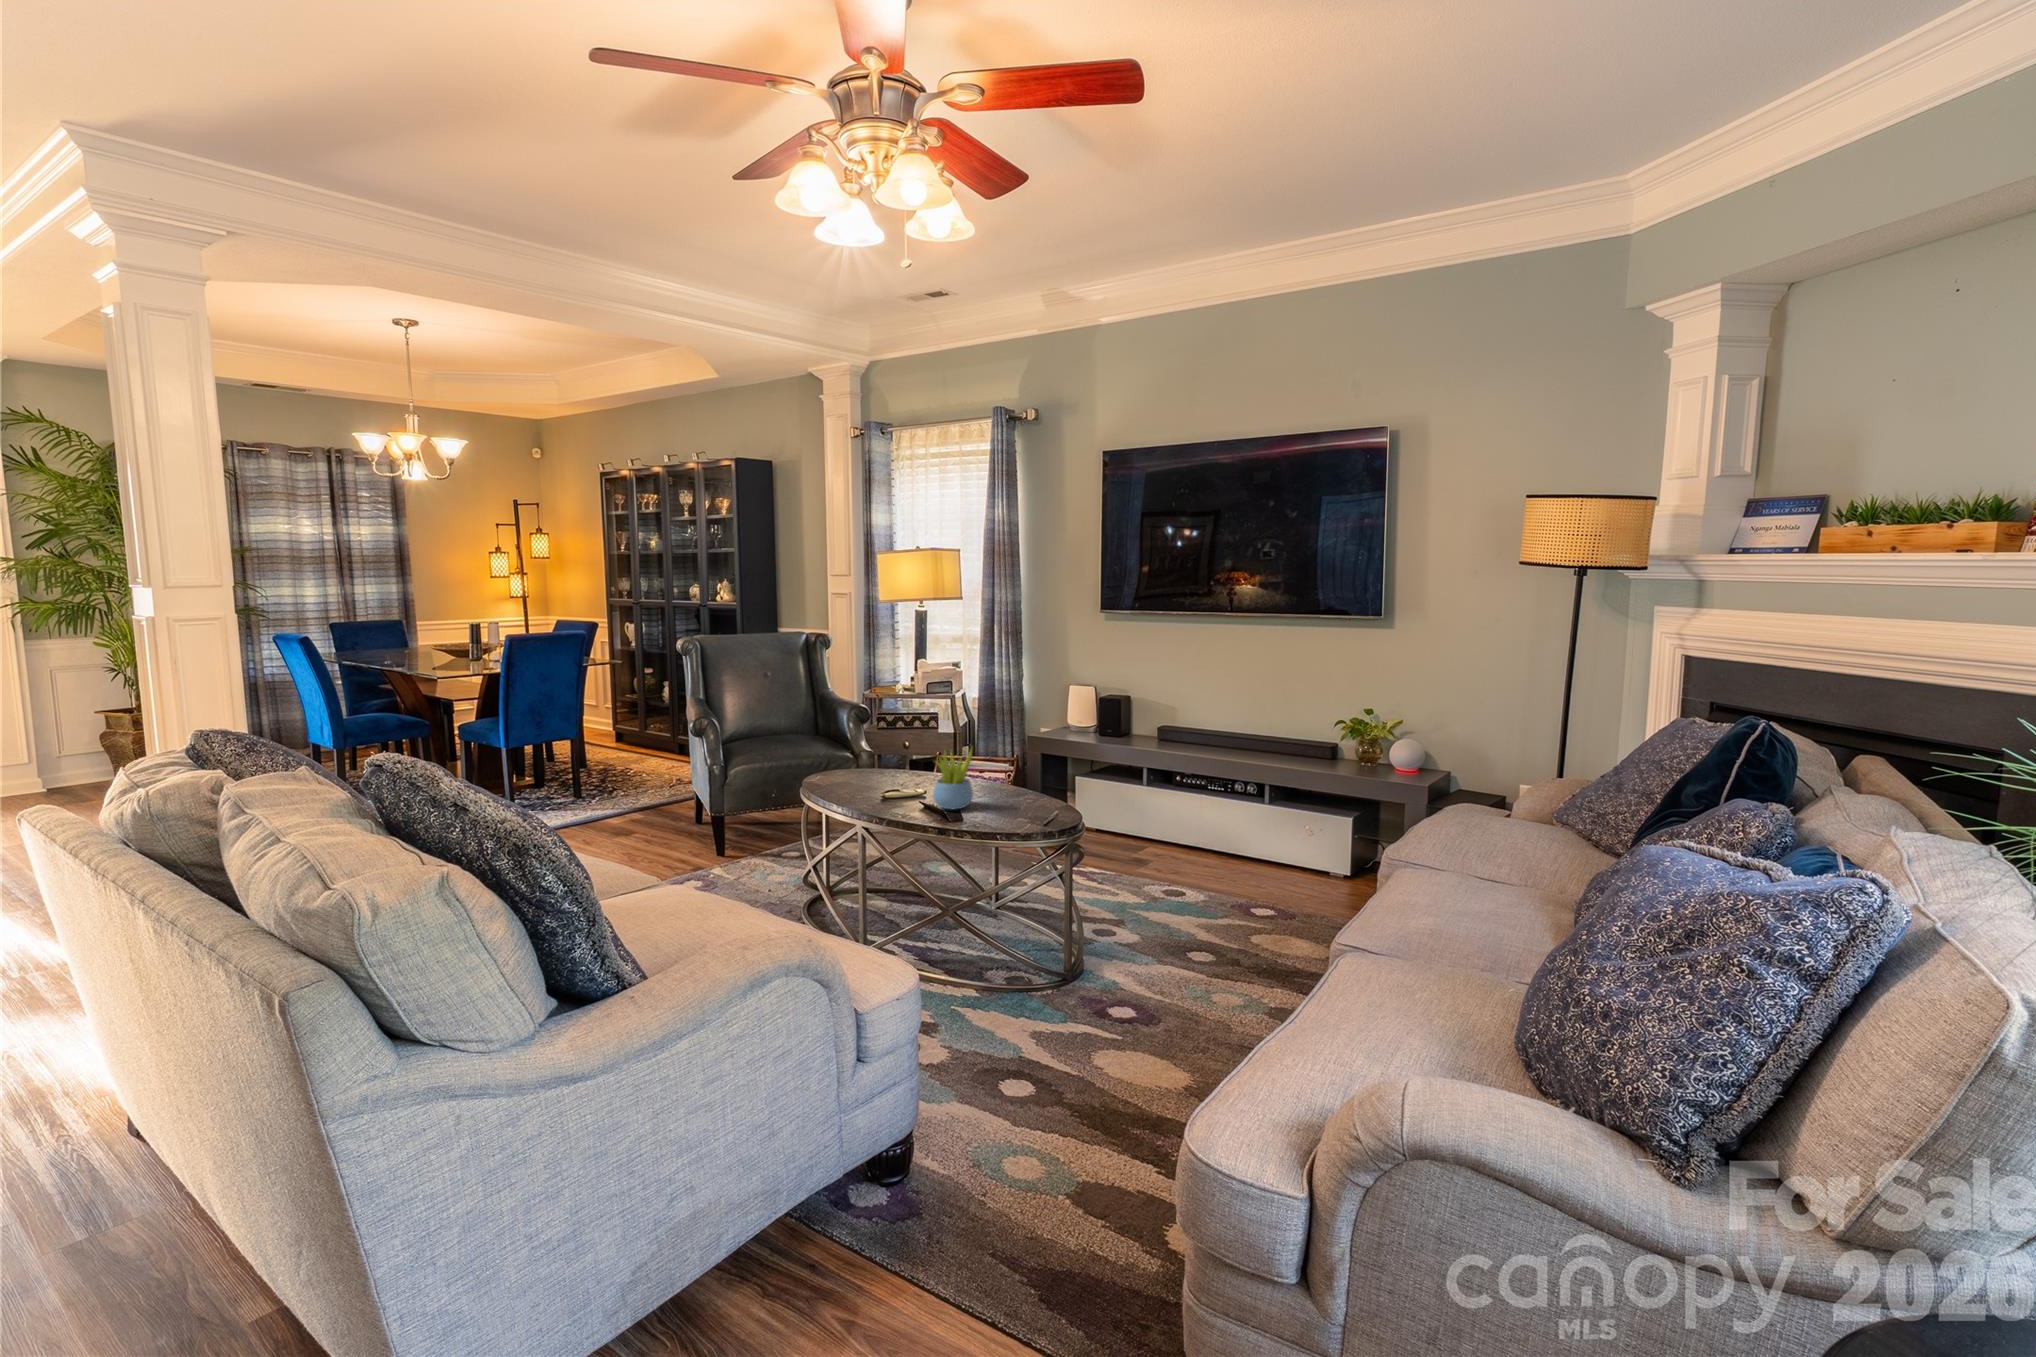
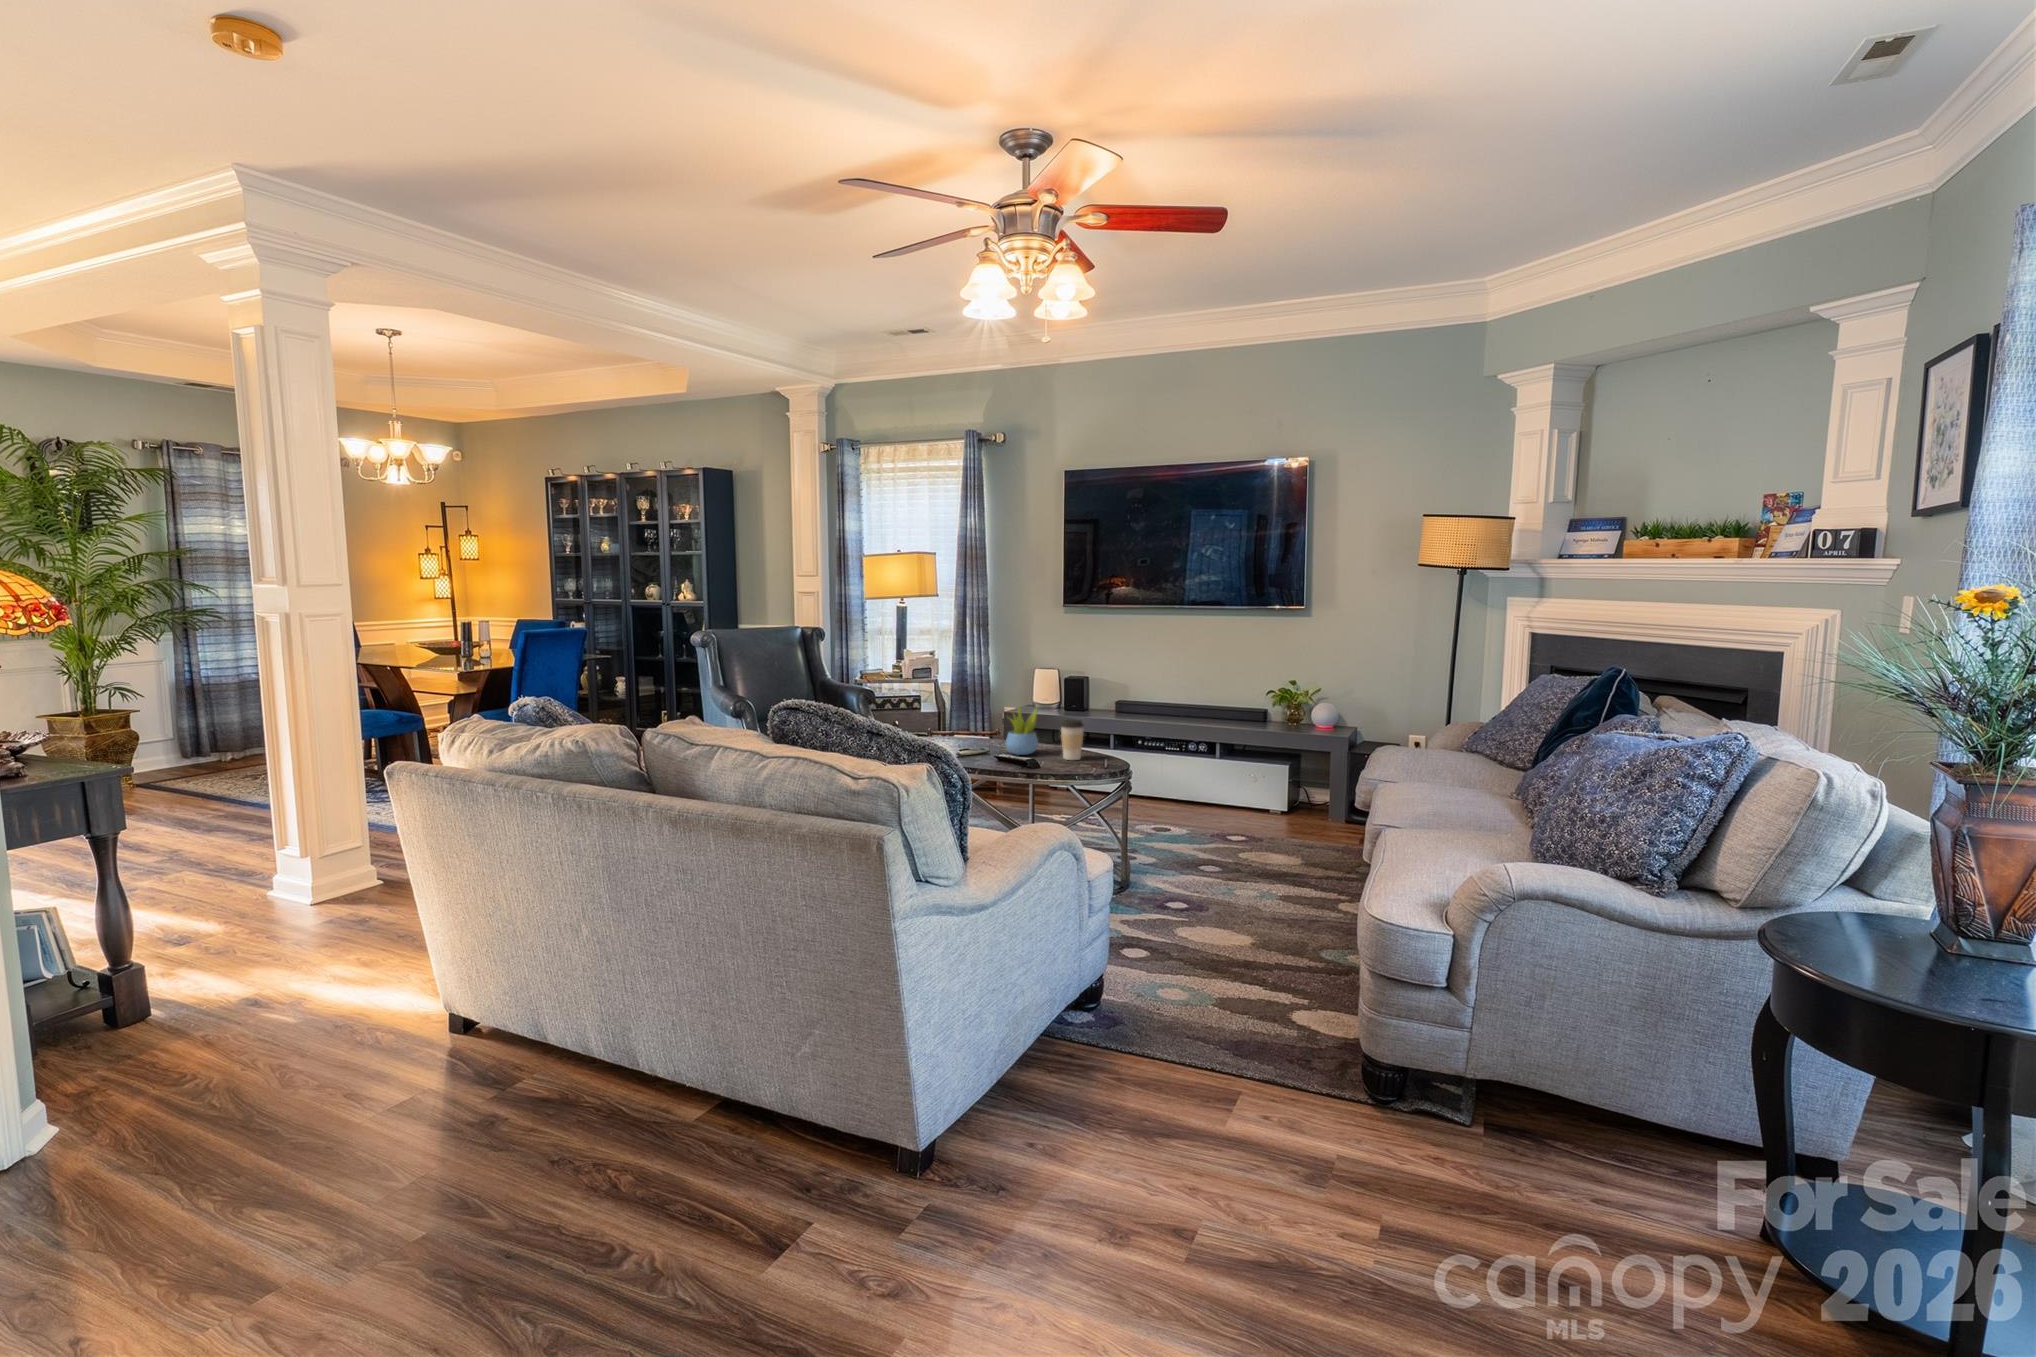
coffee cup: none [992,768,1022,820] -> present [1061,720,1084,760]

